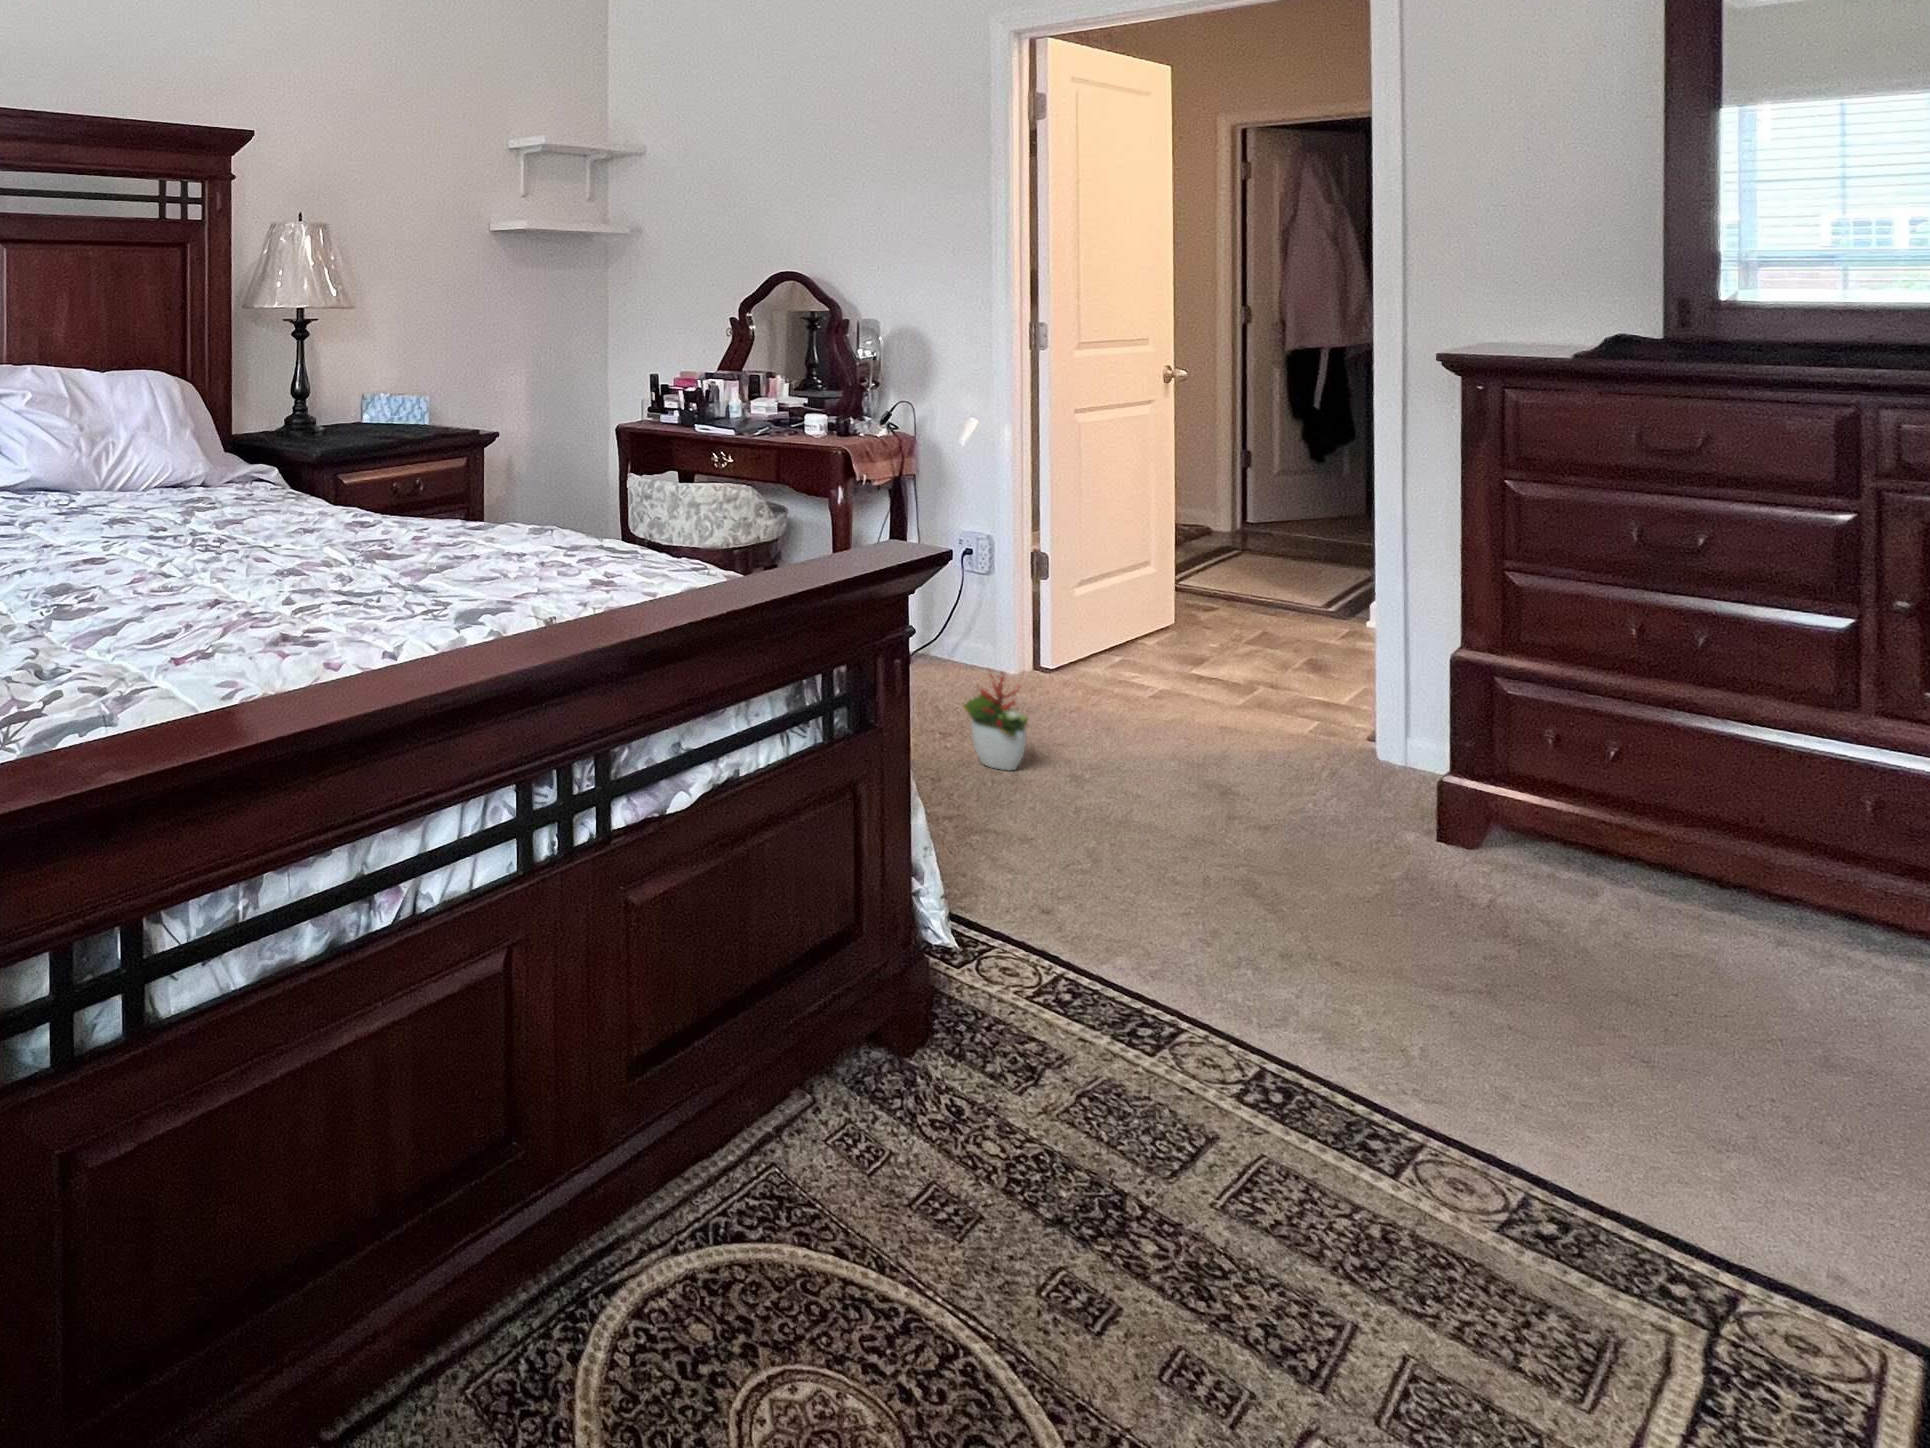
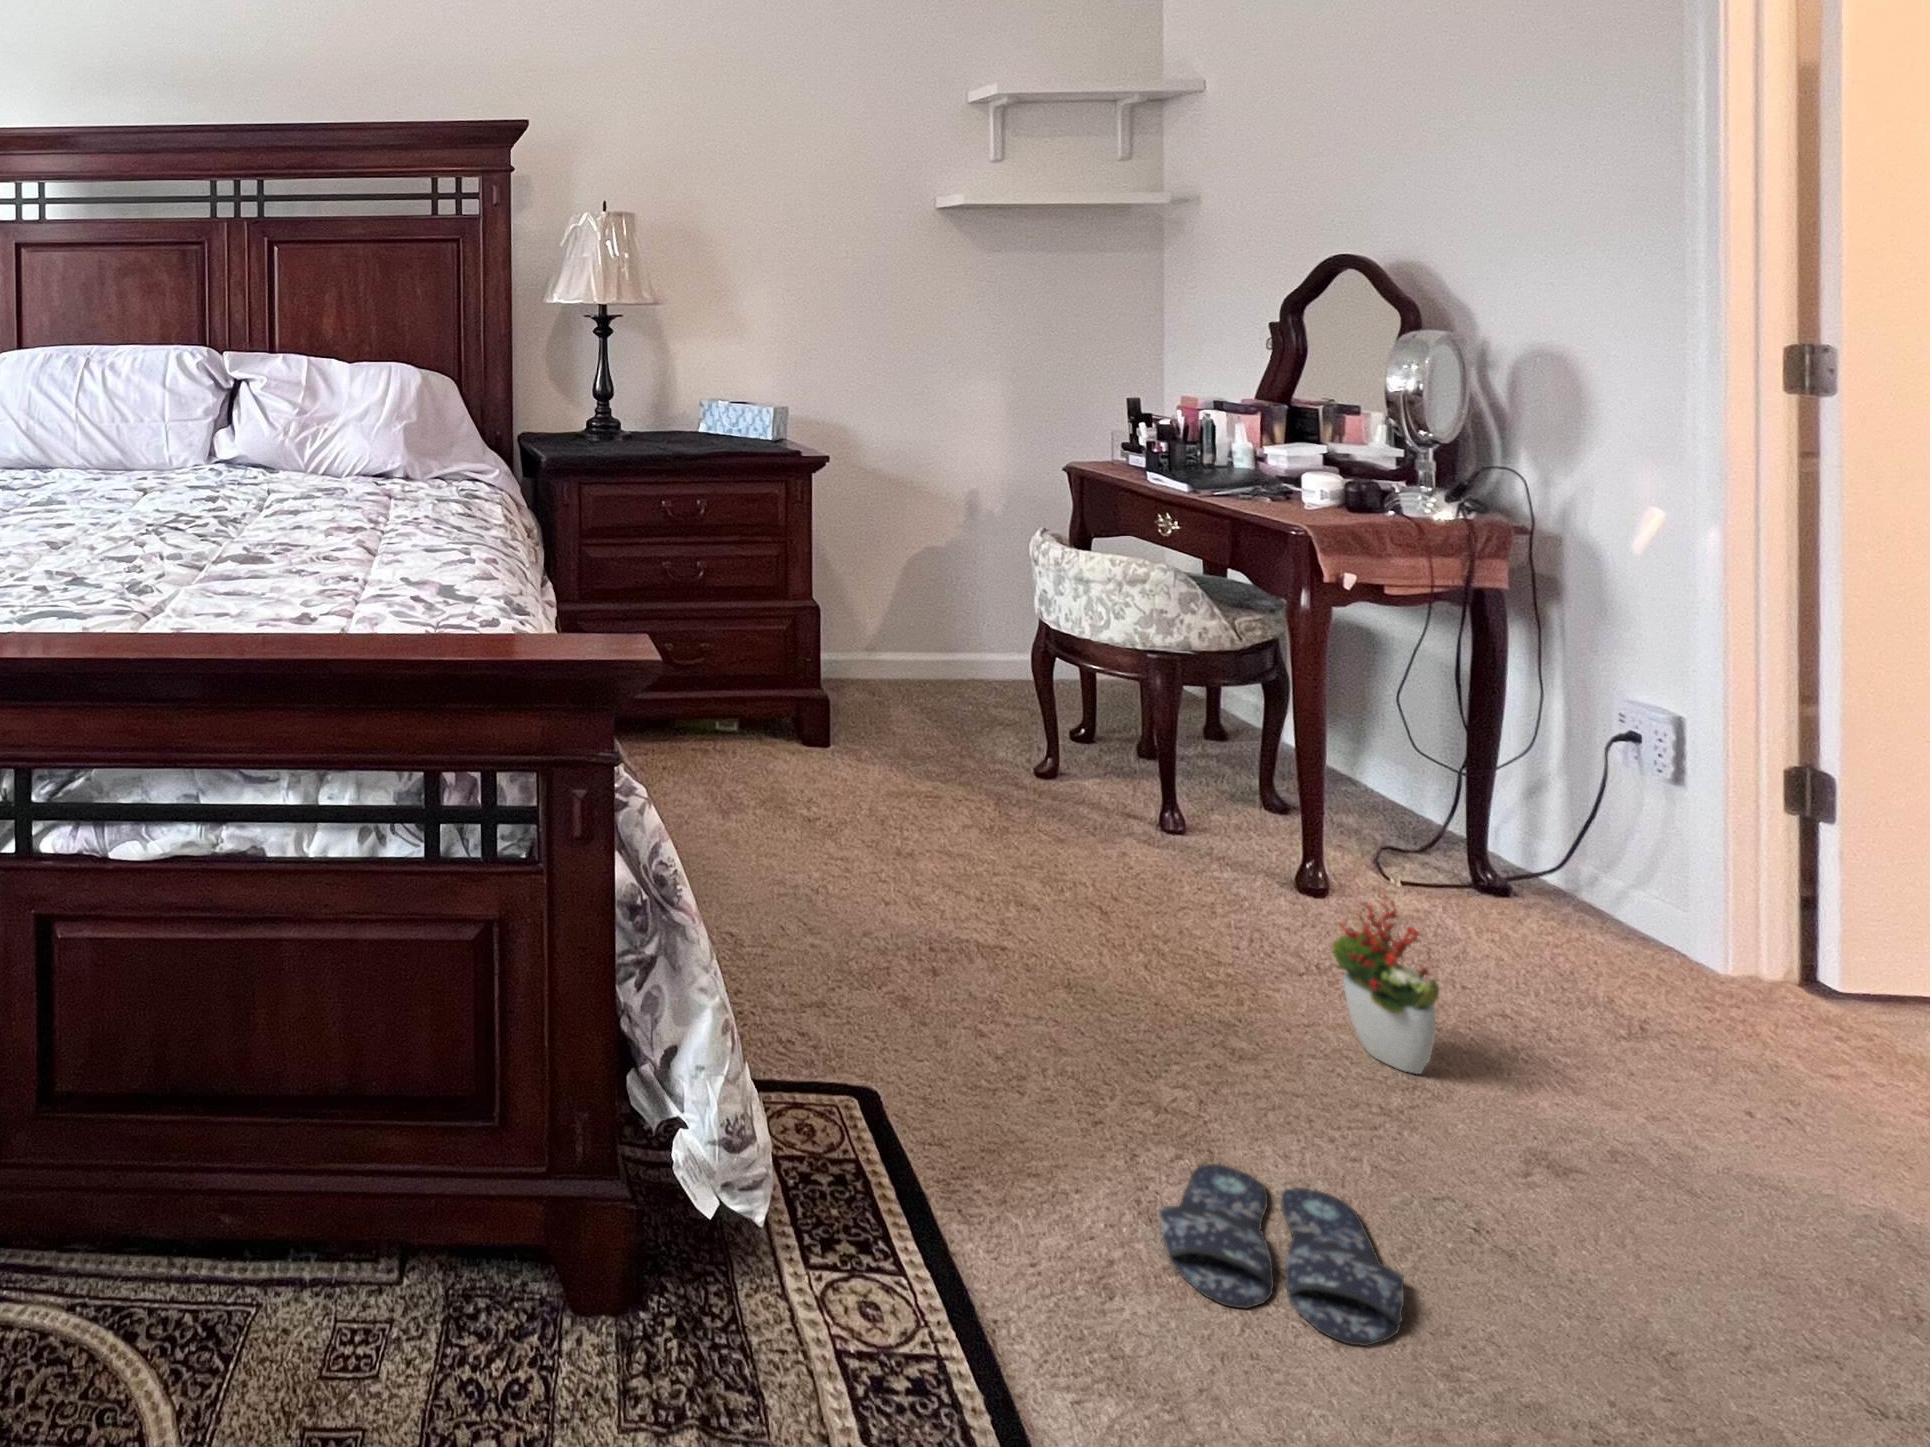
slippers: none [1018,844,1180,917] -> present [1160,1164,1404,1346]

